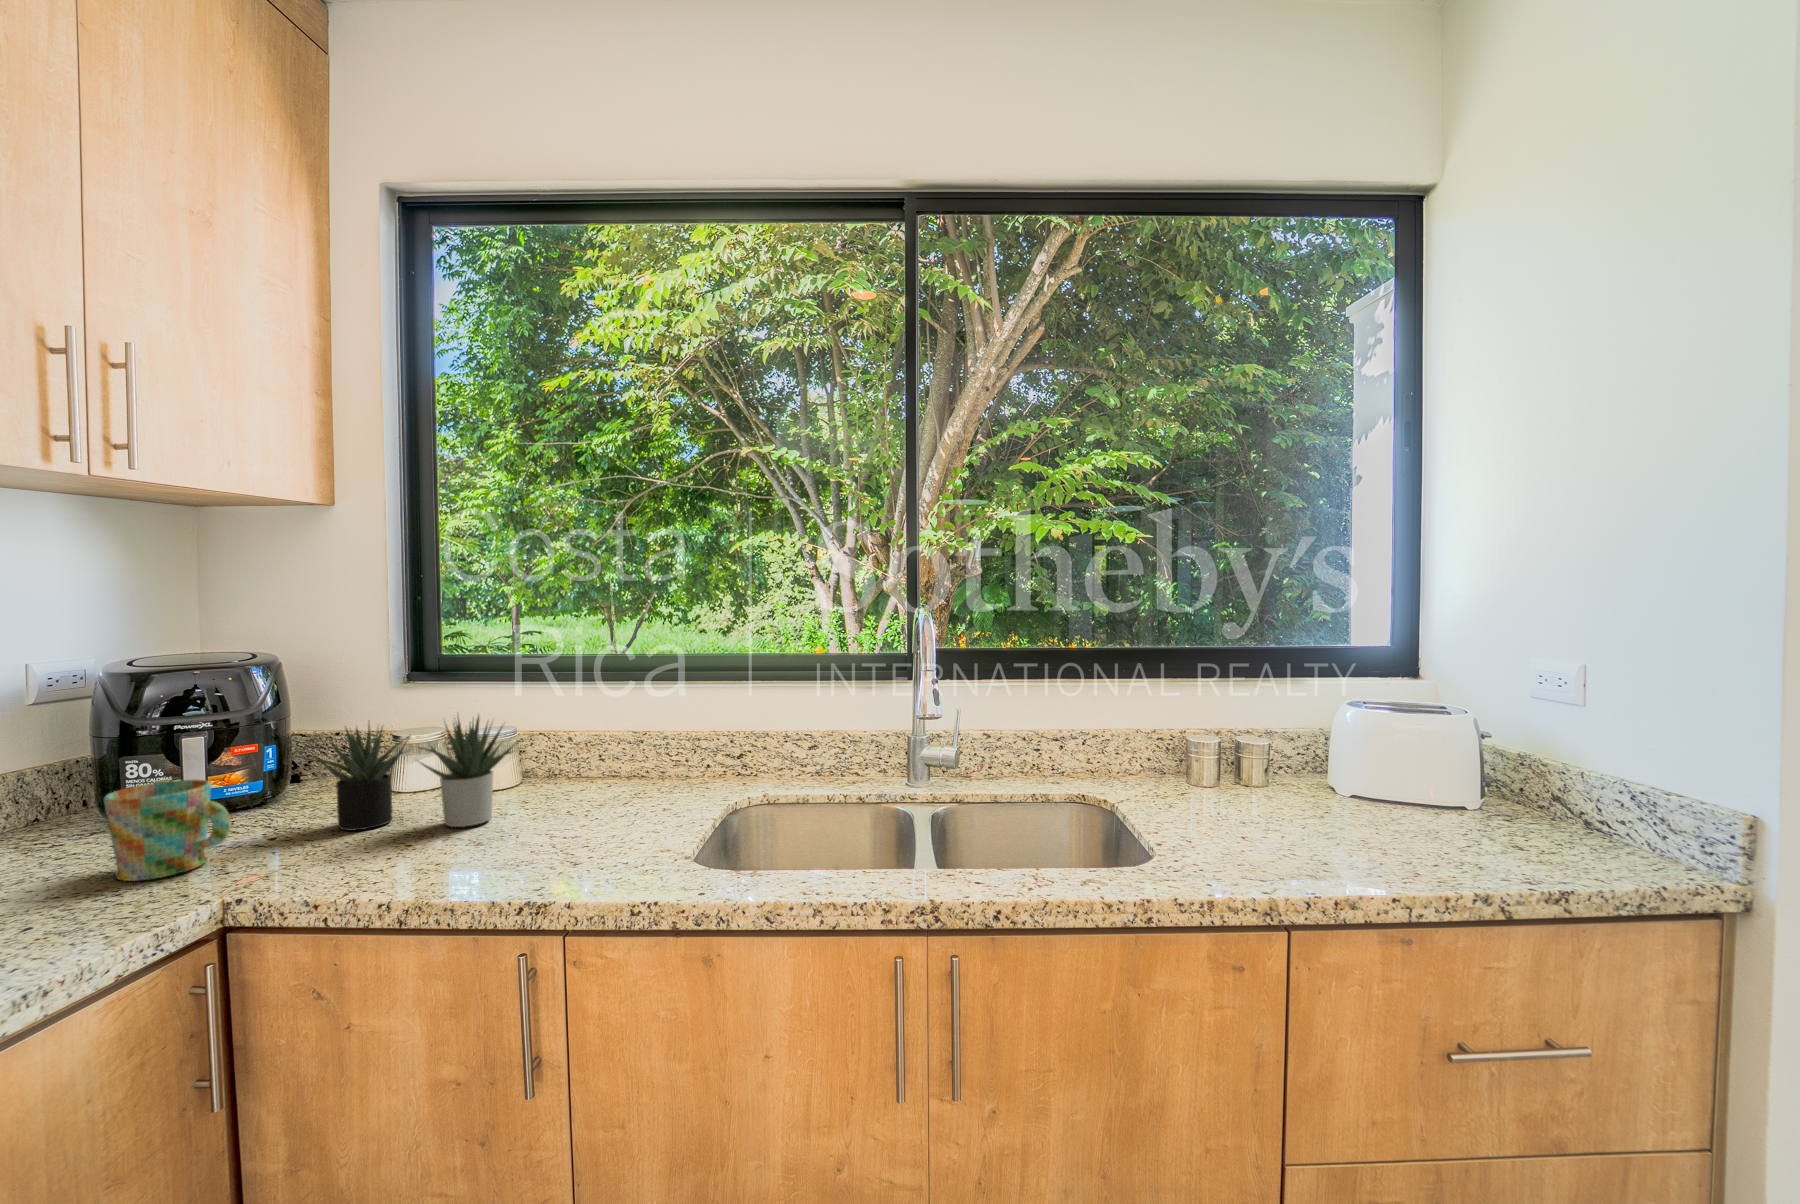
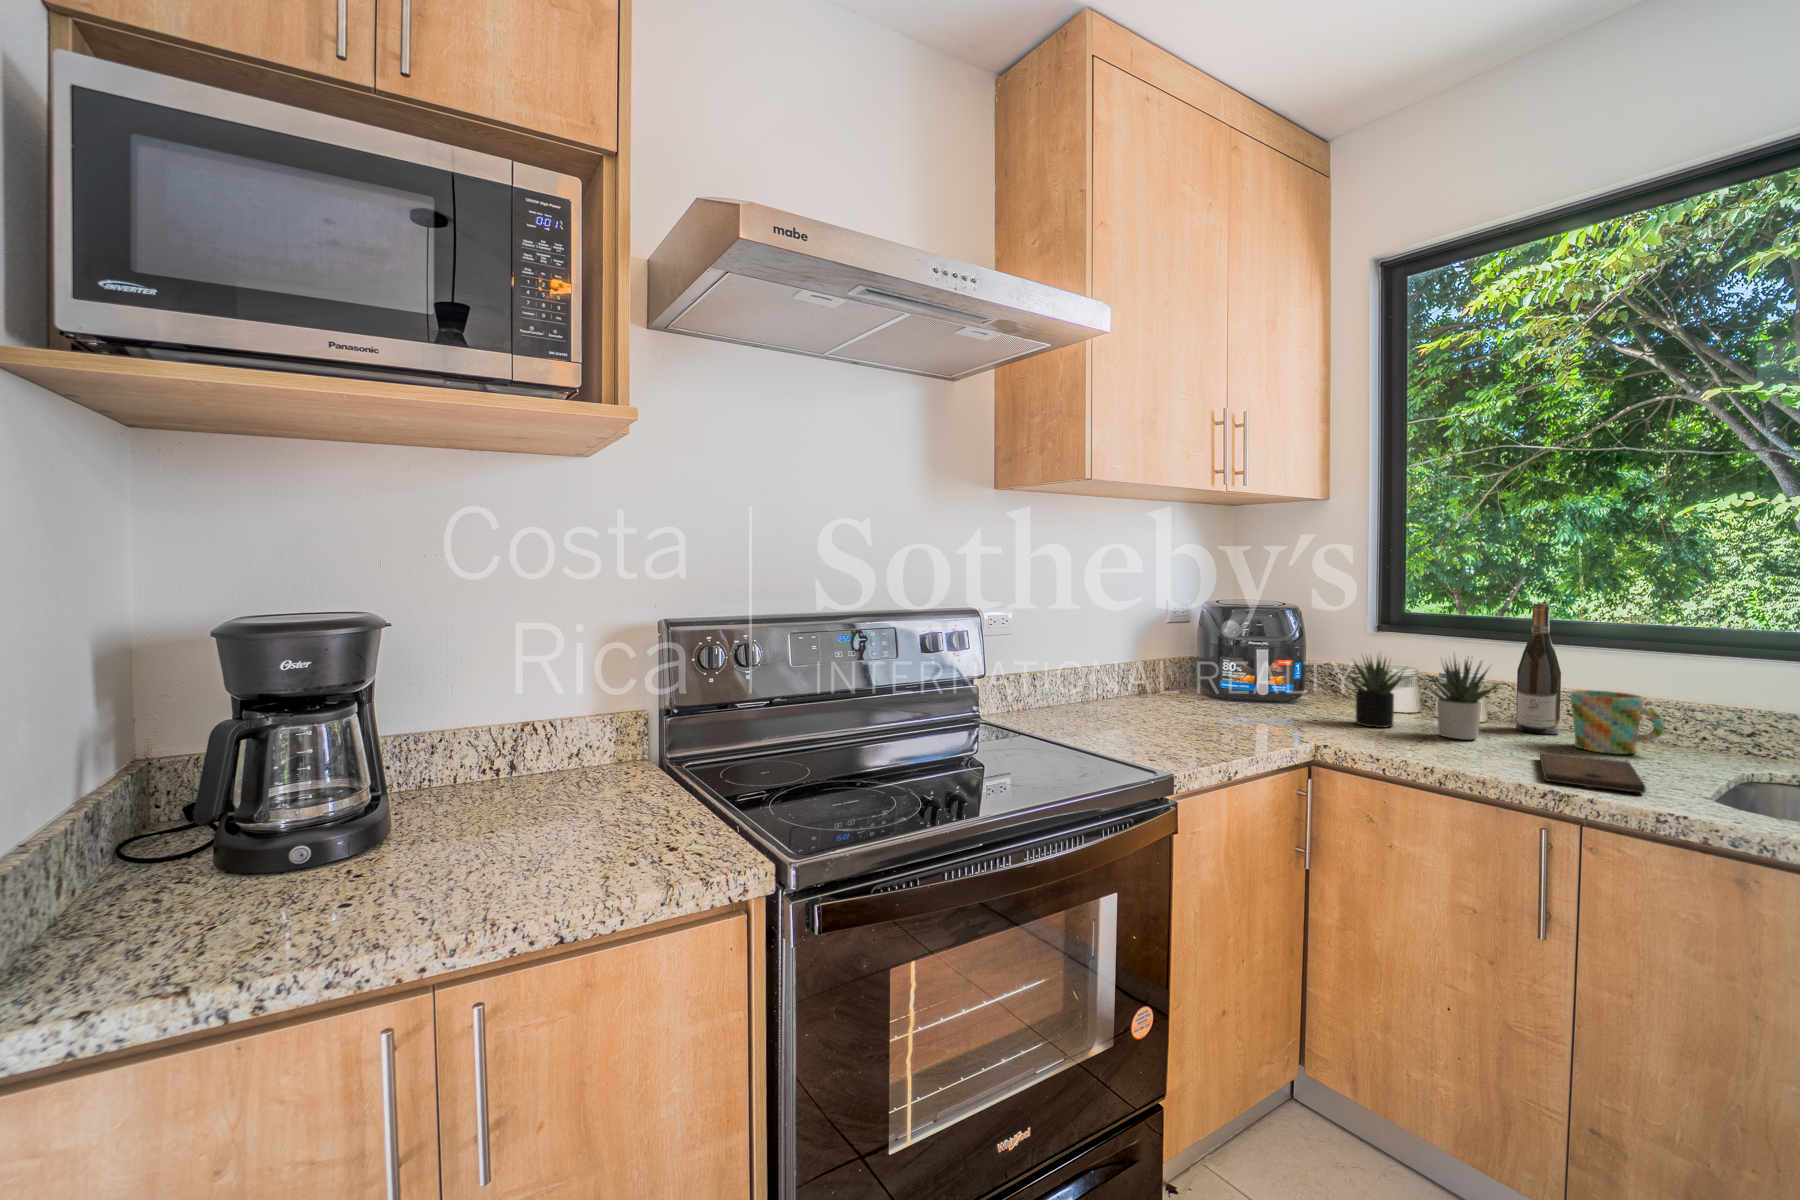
wine bottle: none [546,639,590,792] -> present [1516,604,1561,734]
mug: present [104,780,231,881] -> present [1570,690,1664,754]
cutting board: none [529,822,632,883] -> present [1540,752,1646,793]

